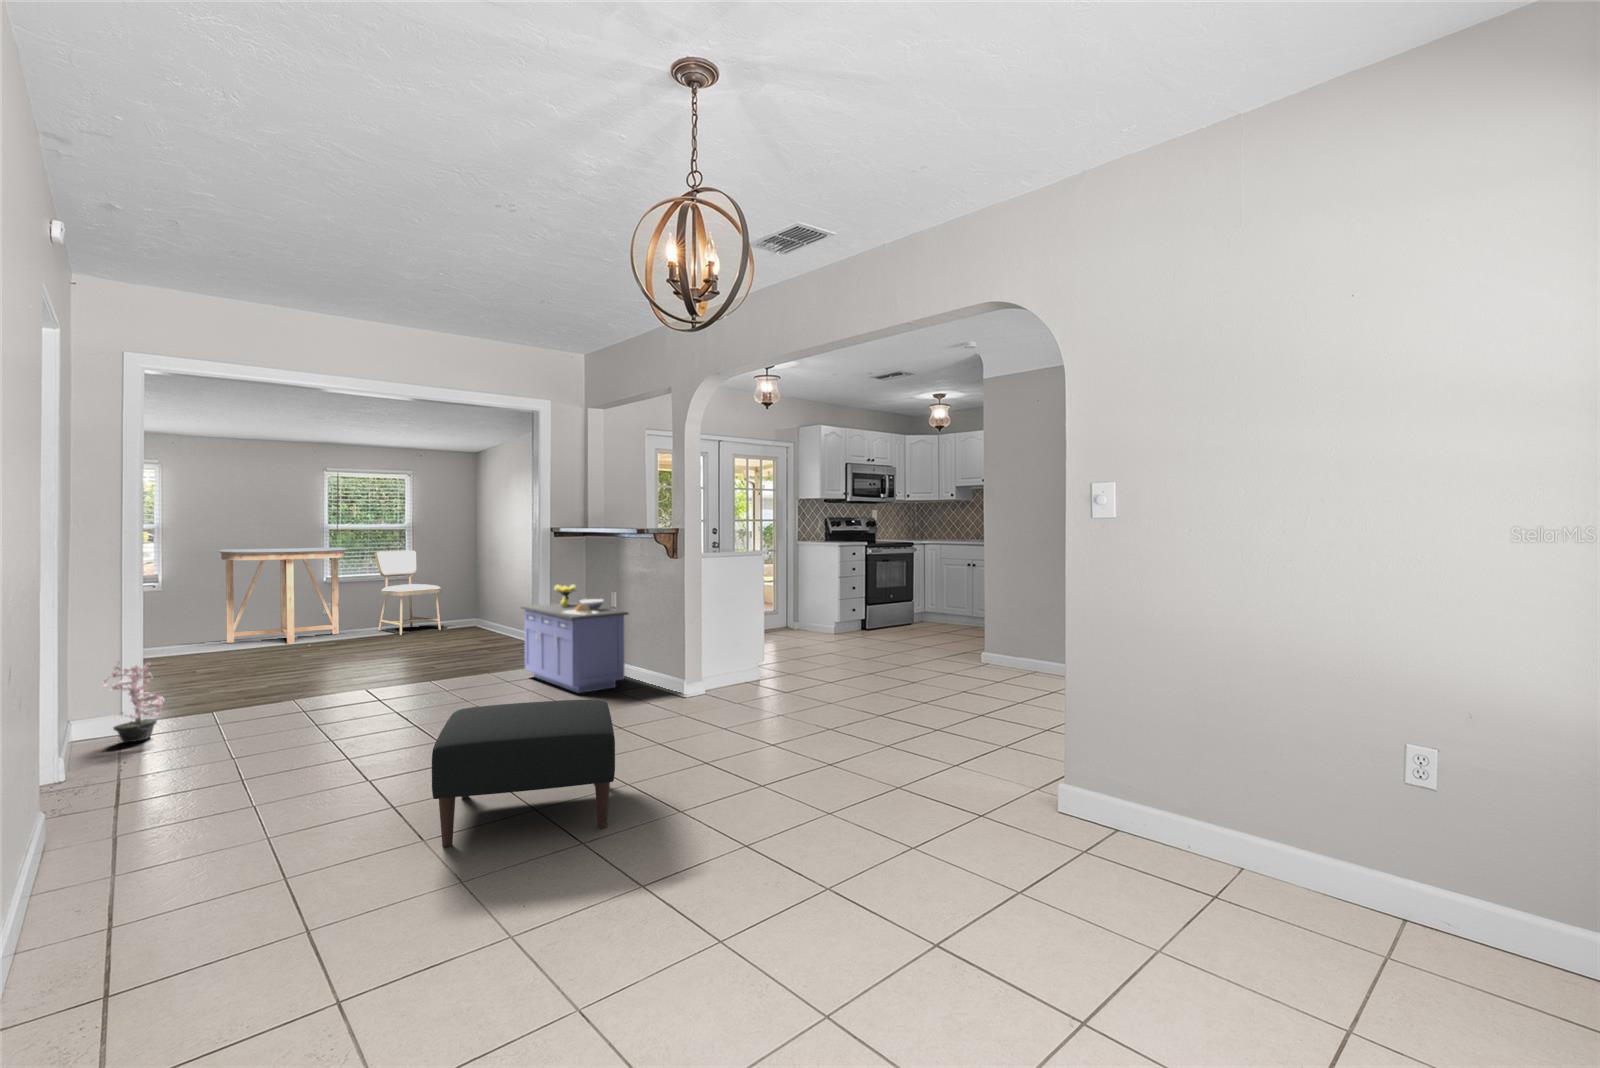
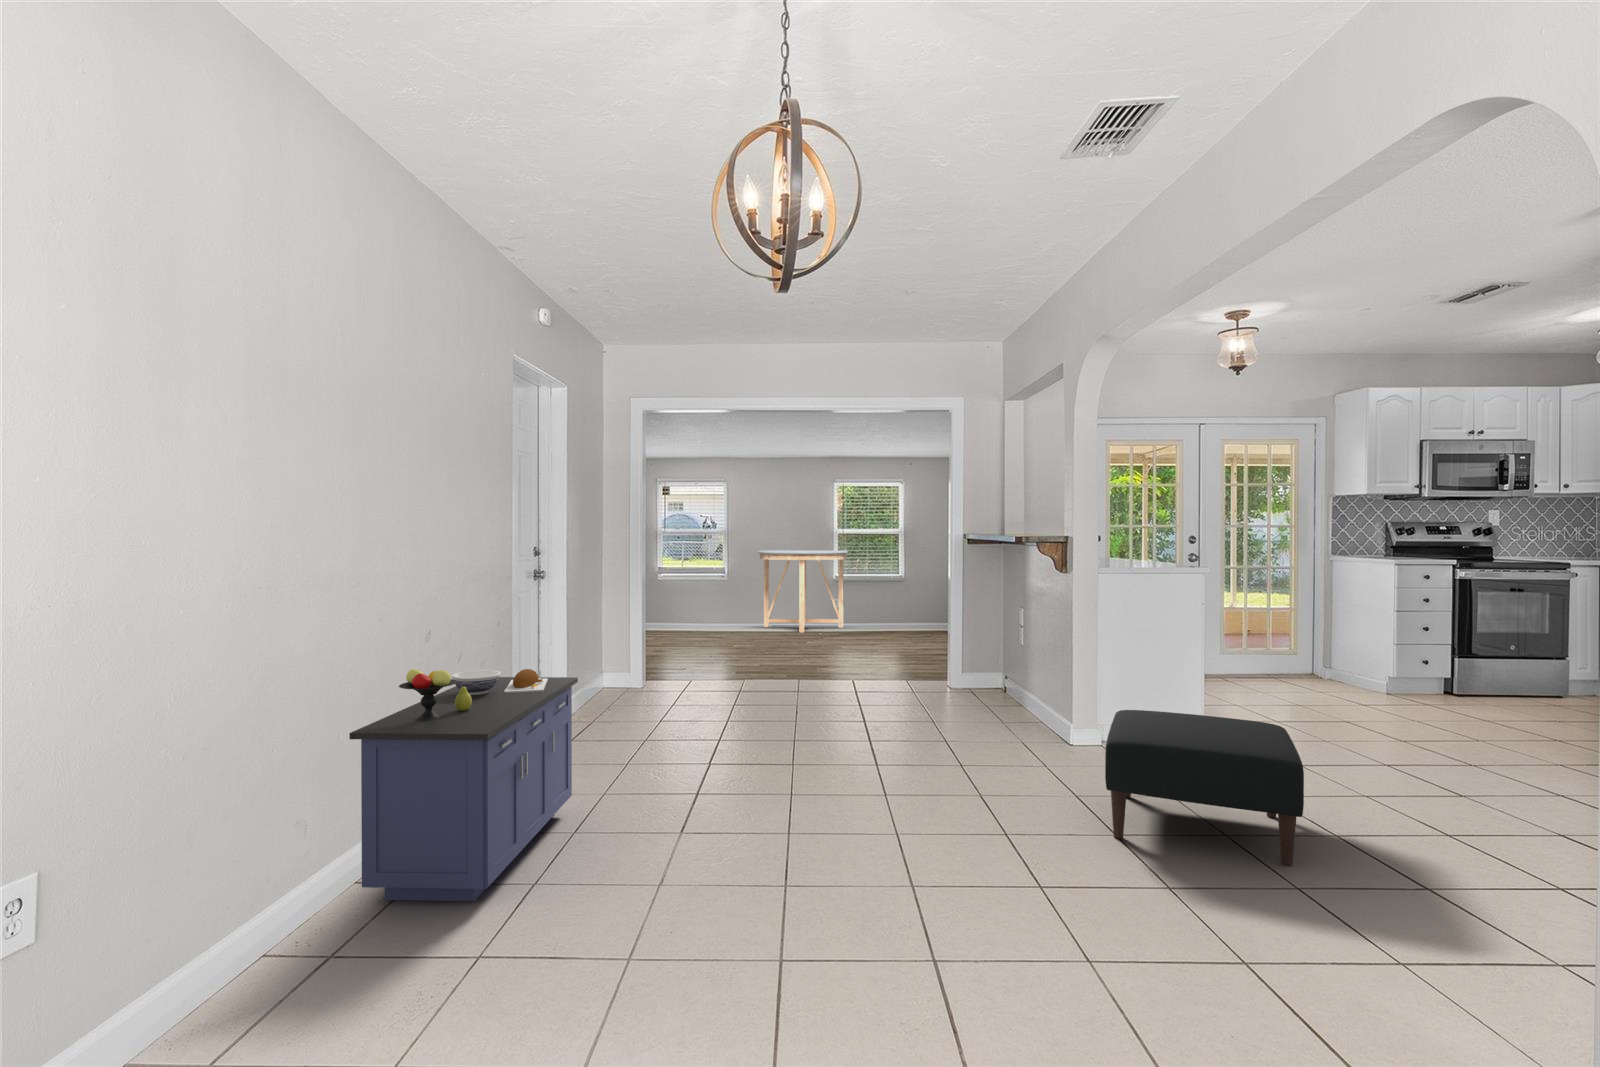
dining chair: present [375,550,441,635] -> none [872,555,924,634]
storage cabinet: present [521,585,628,693] -> present [349,669,578,901]
potted plant: present [104,661,164,742] -> none [594,631,638,696]
ottoman: present [432,700,615,847] -> present [1105,710,1304,867]

